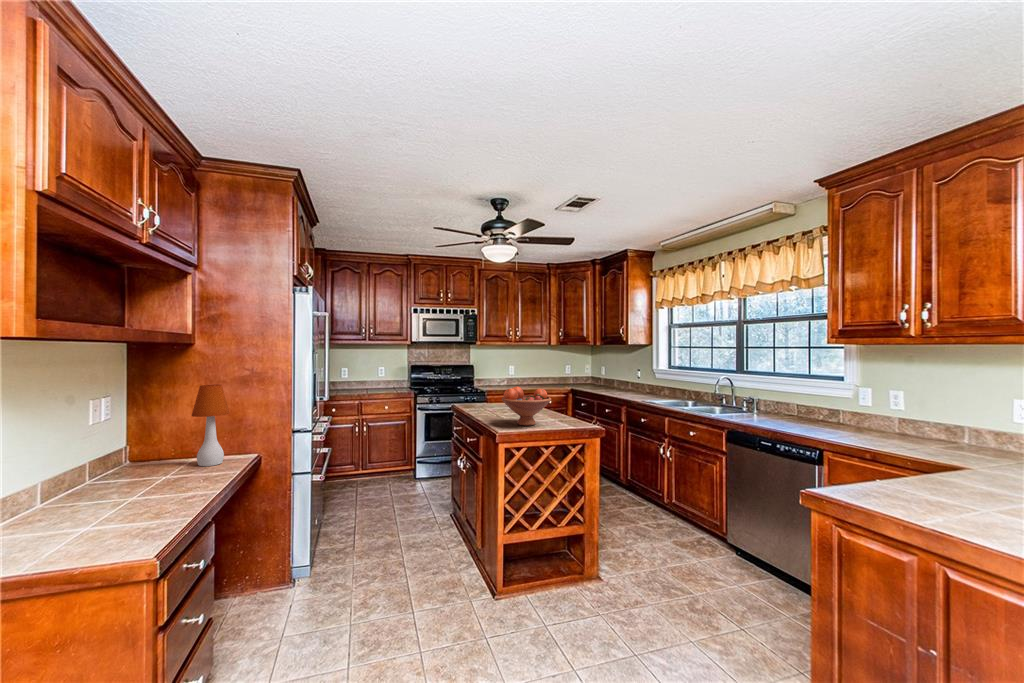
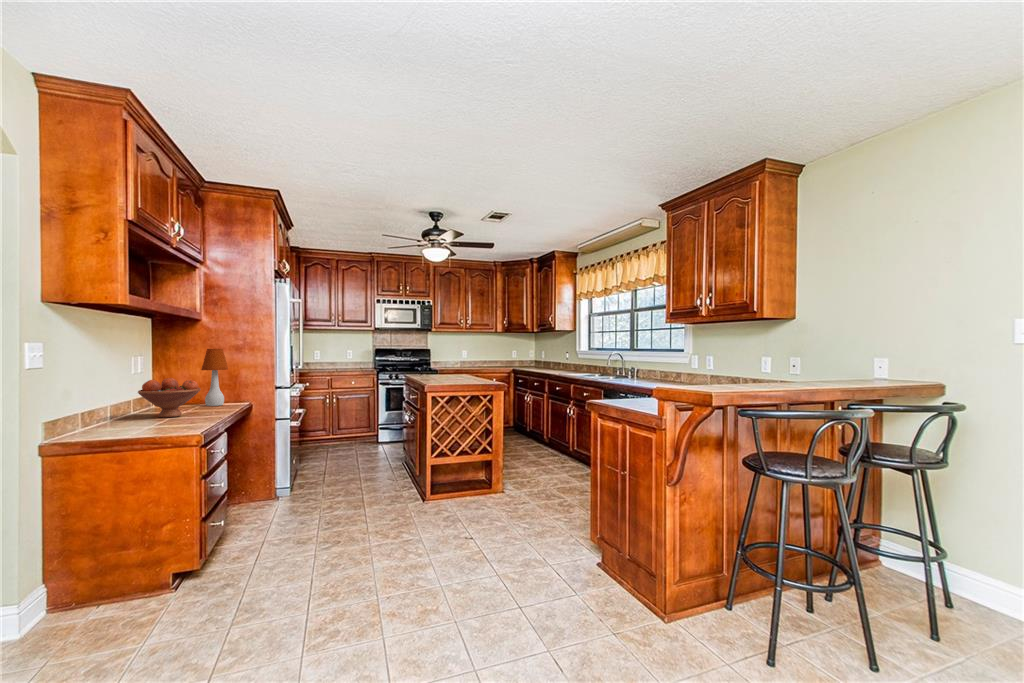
fruit bowl: present [502,386,551,426] -> present [138,378,201,418]

